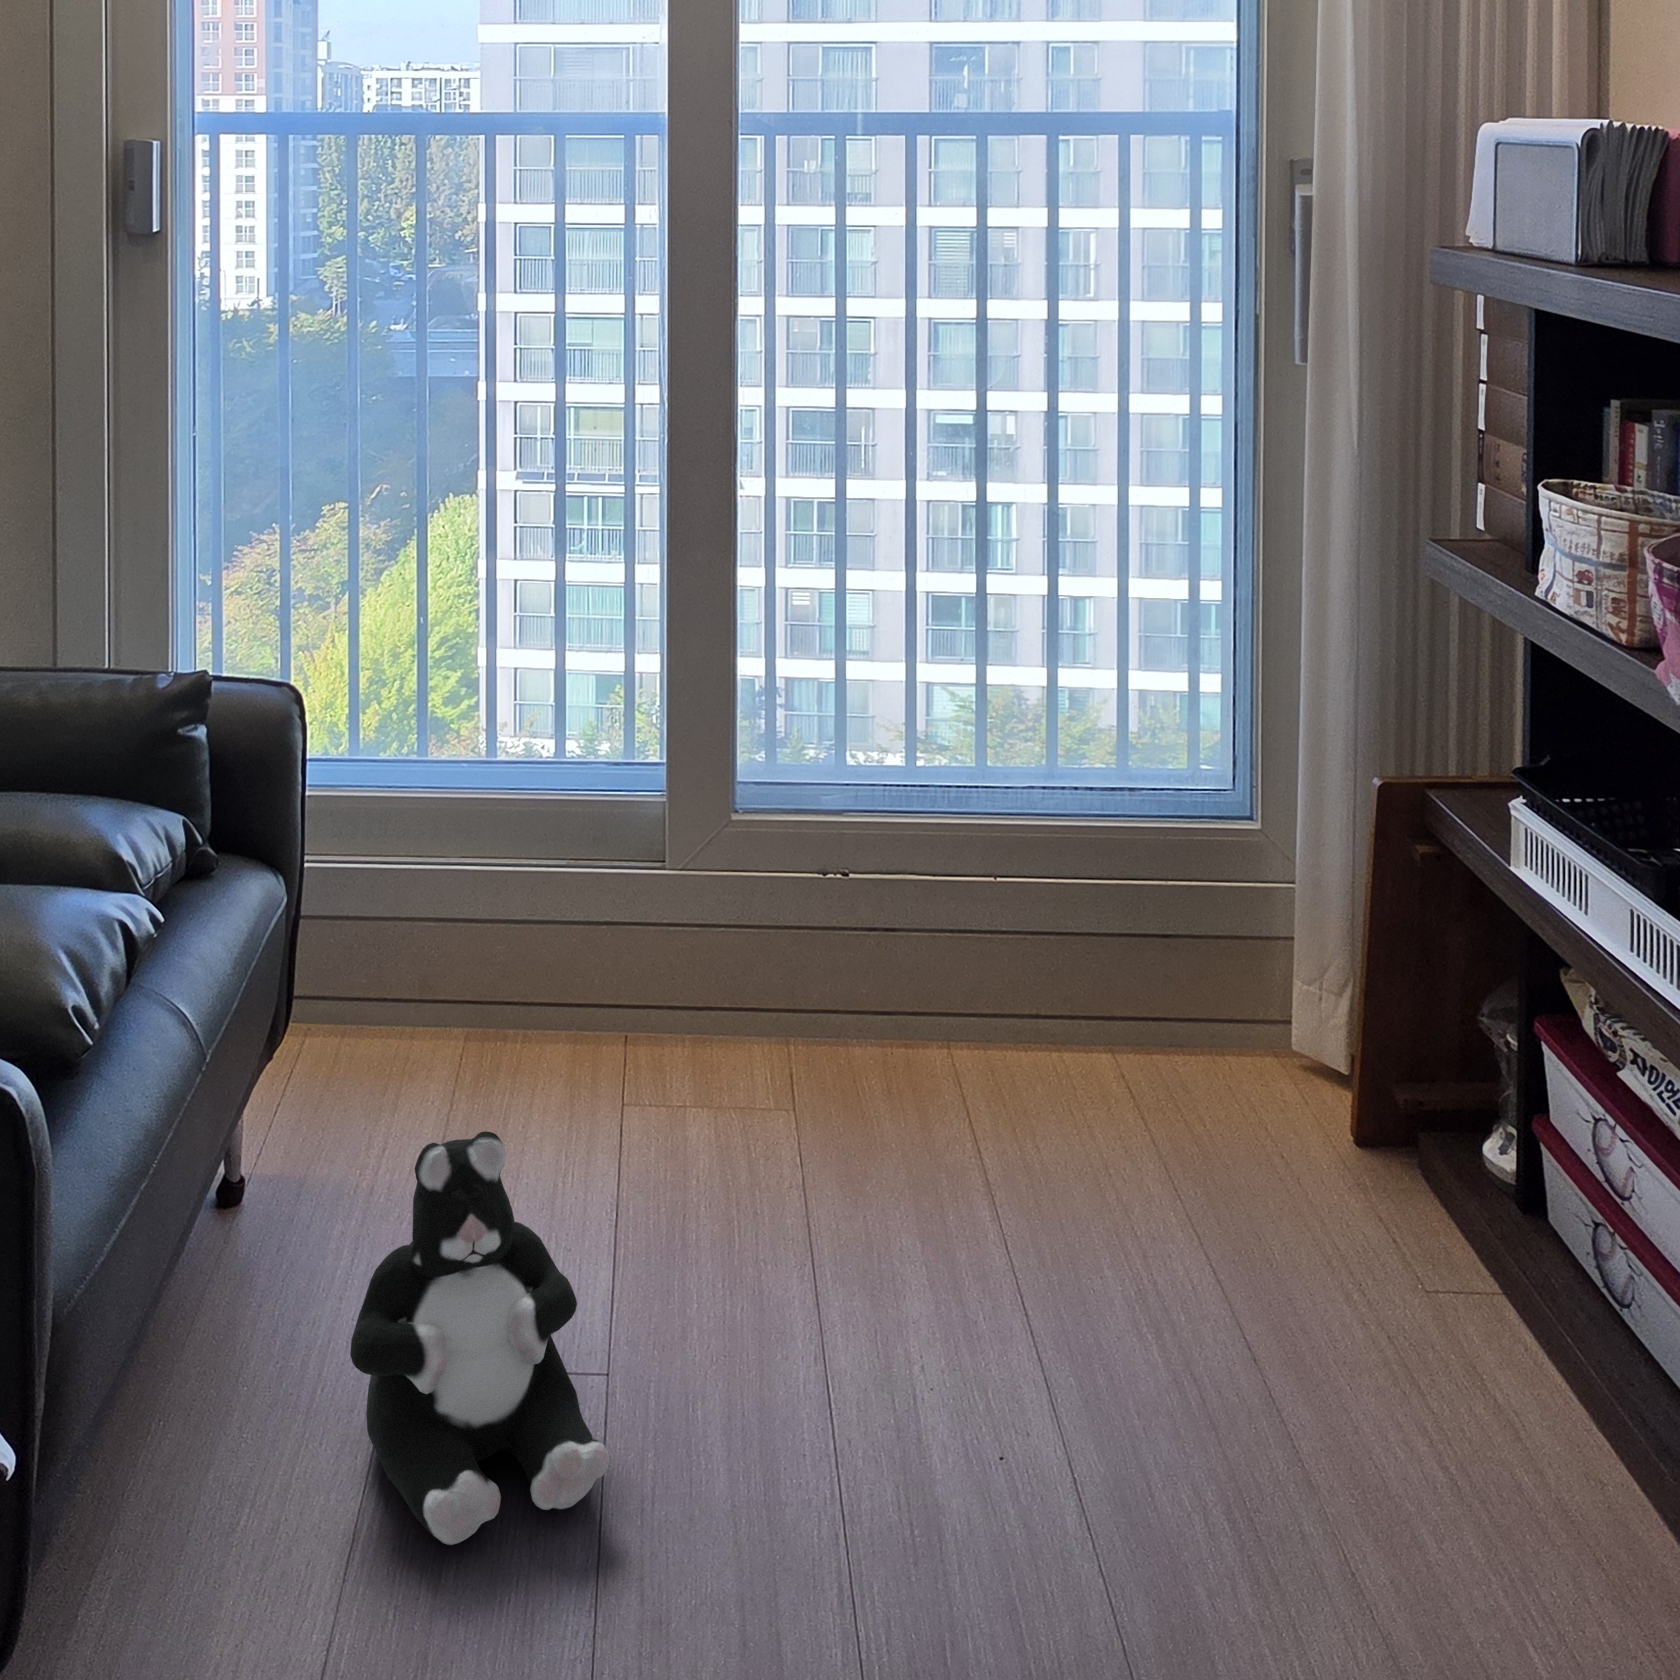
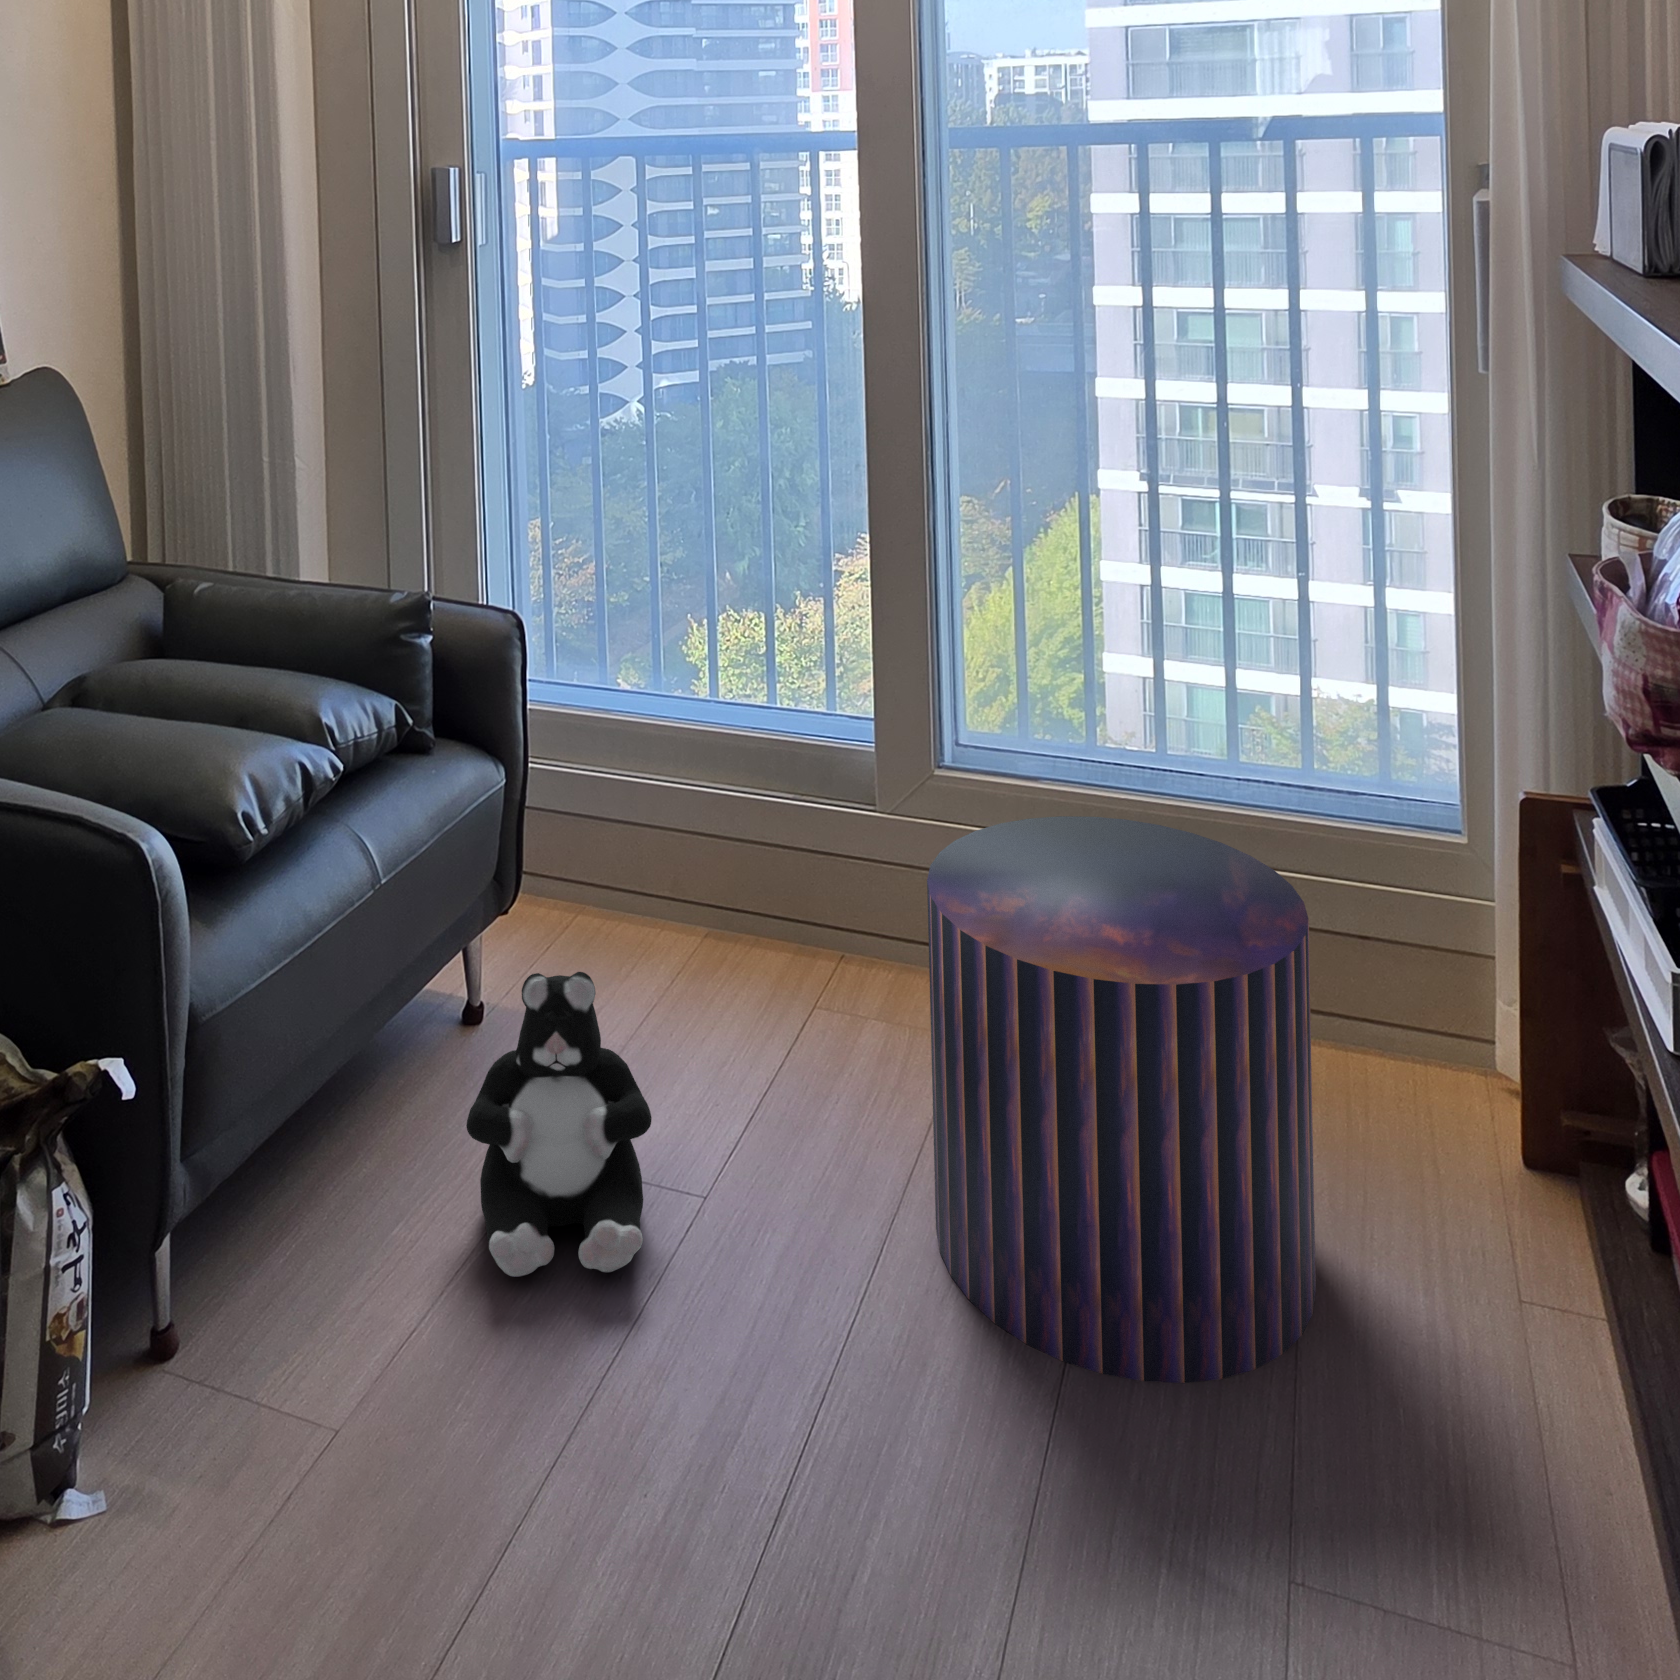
pouf: none [885,860,1301,1490] -> present [927,816,1316,1383]

